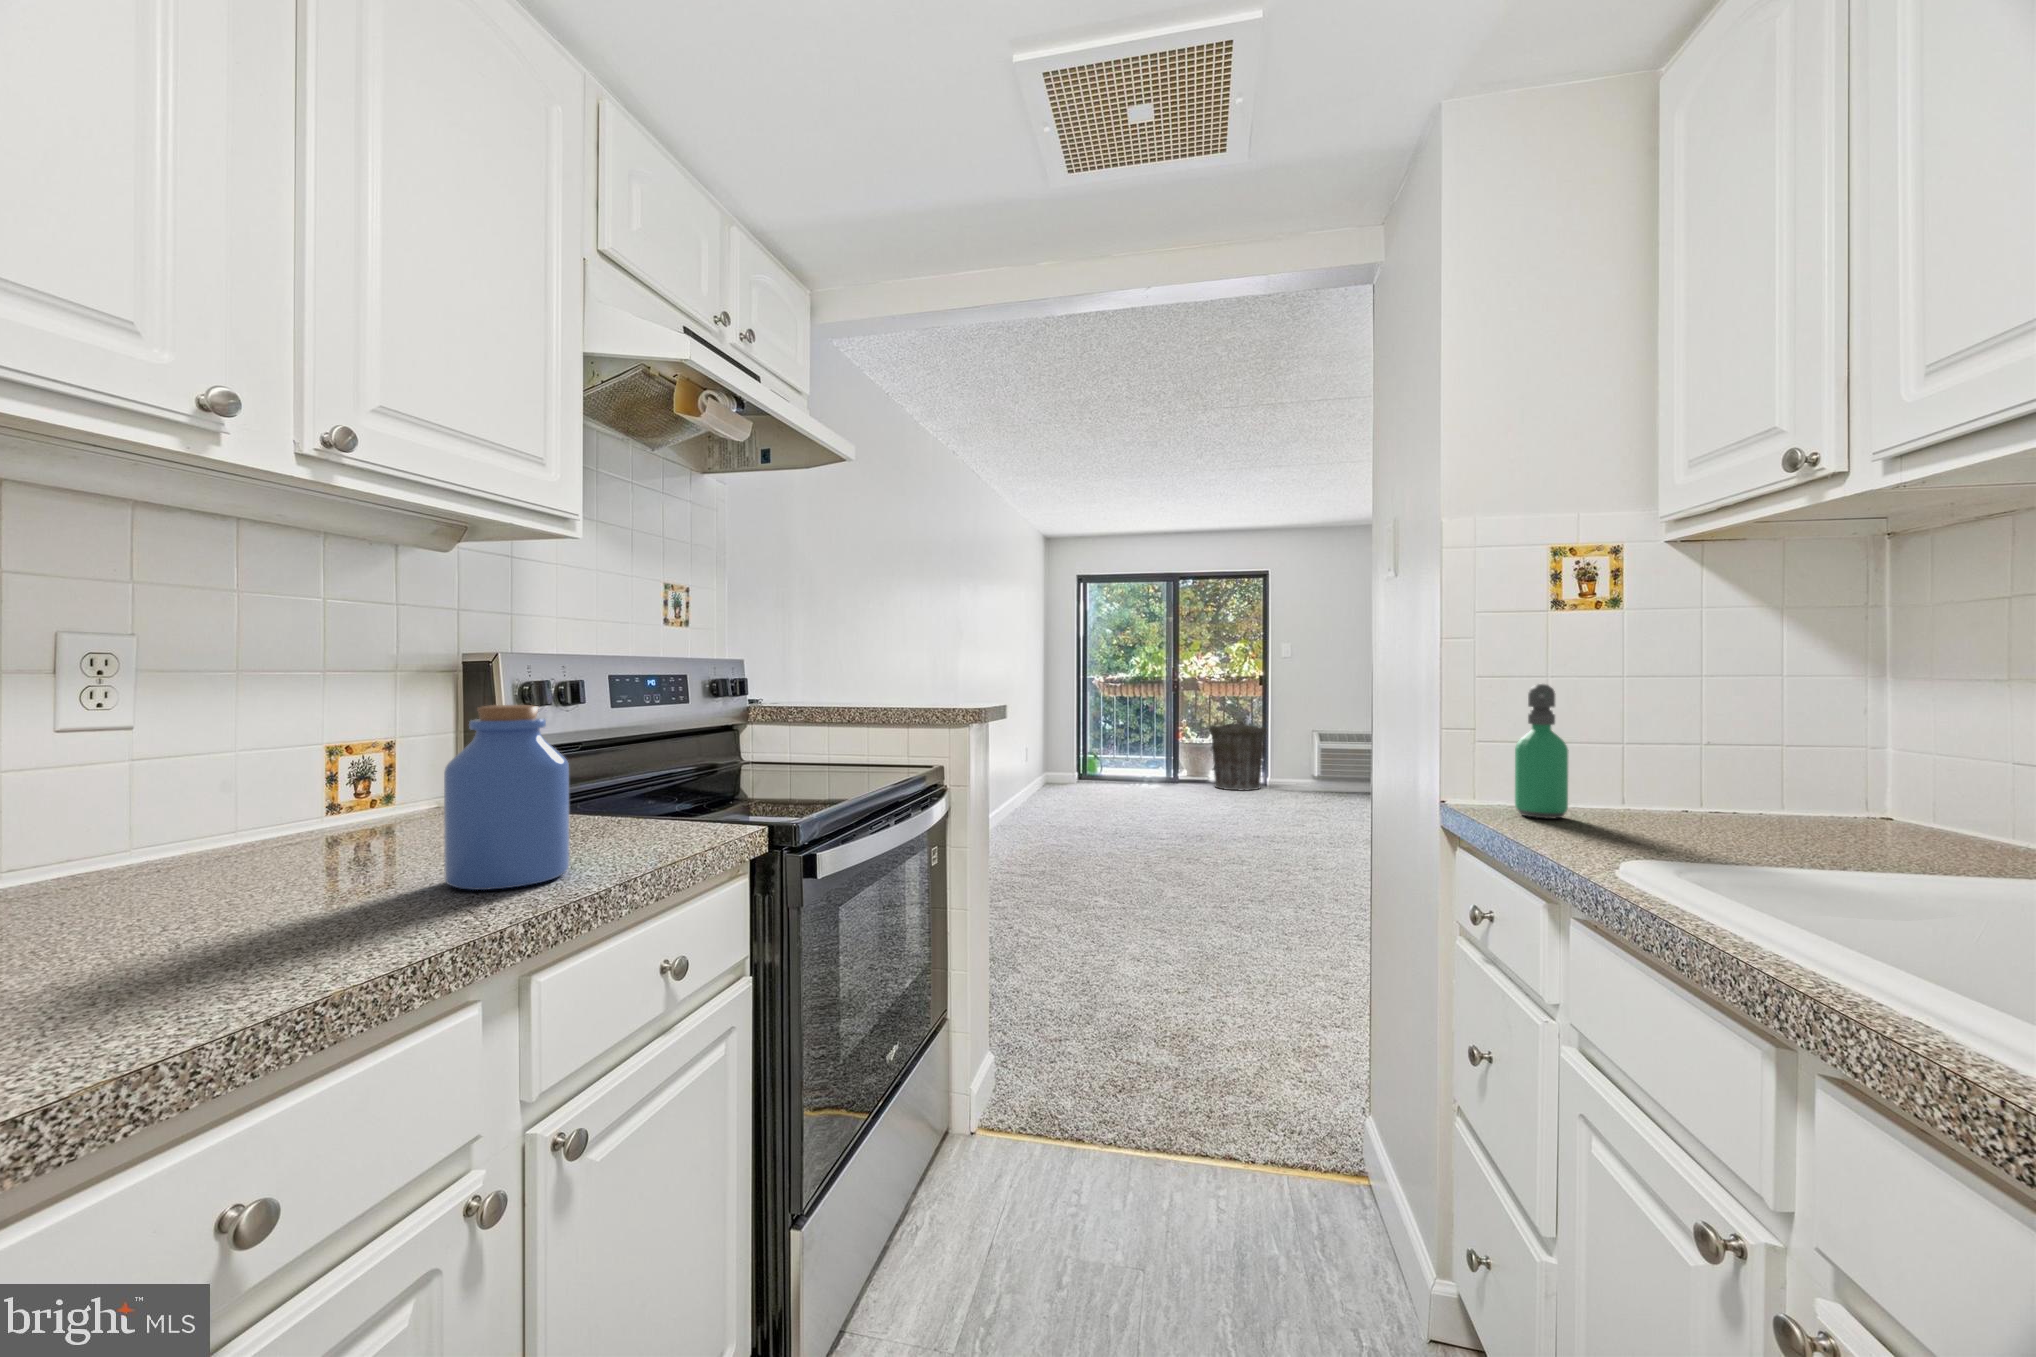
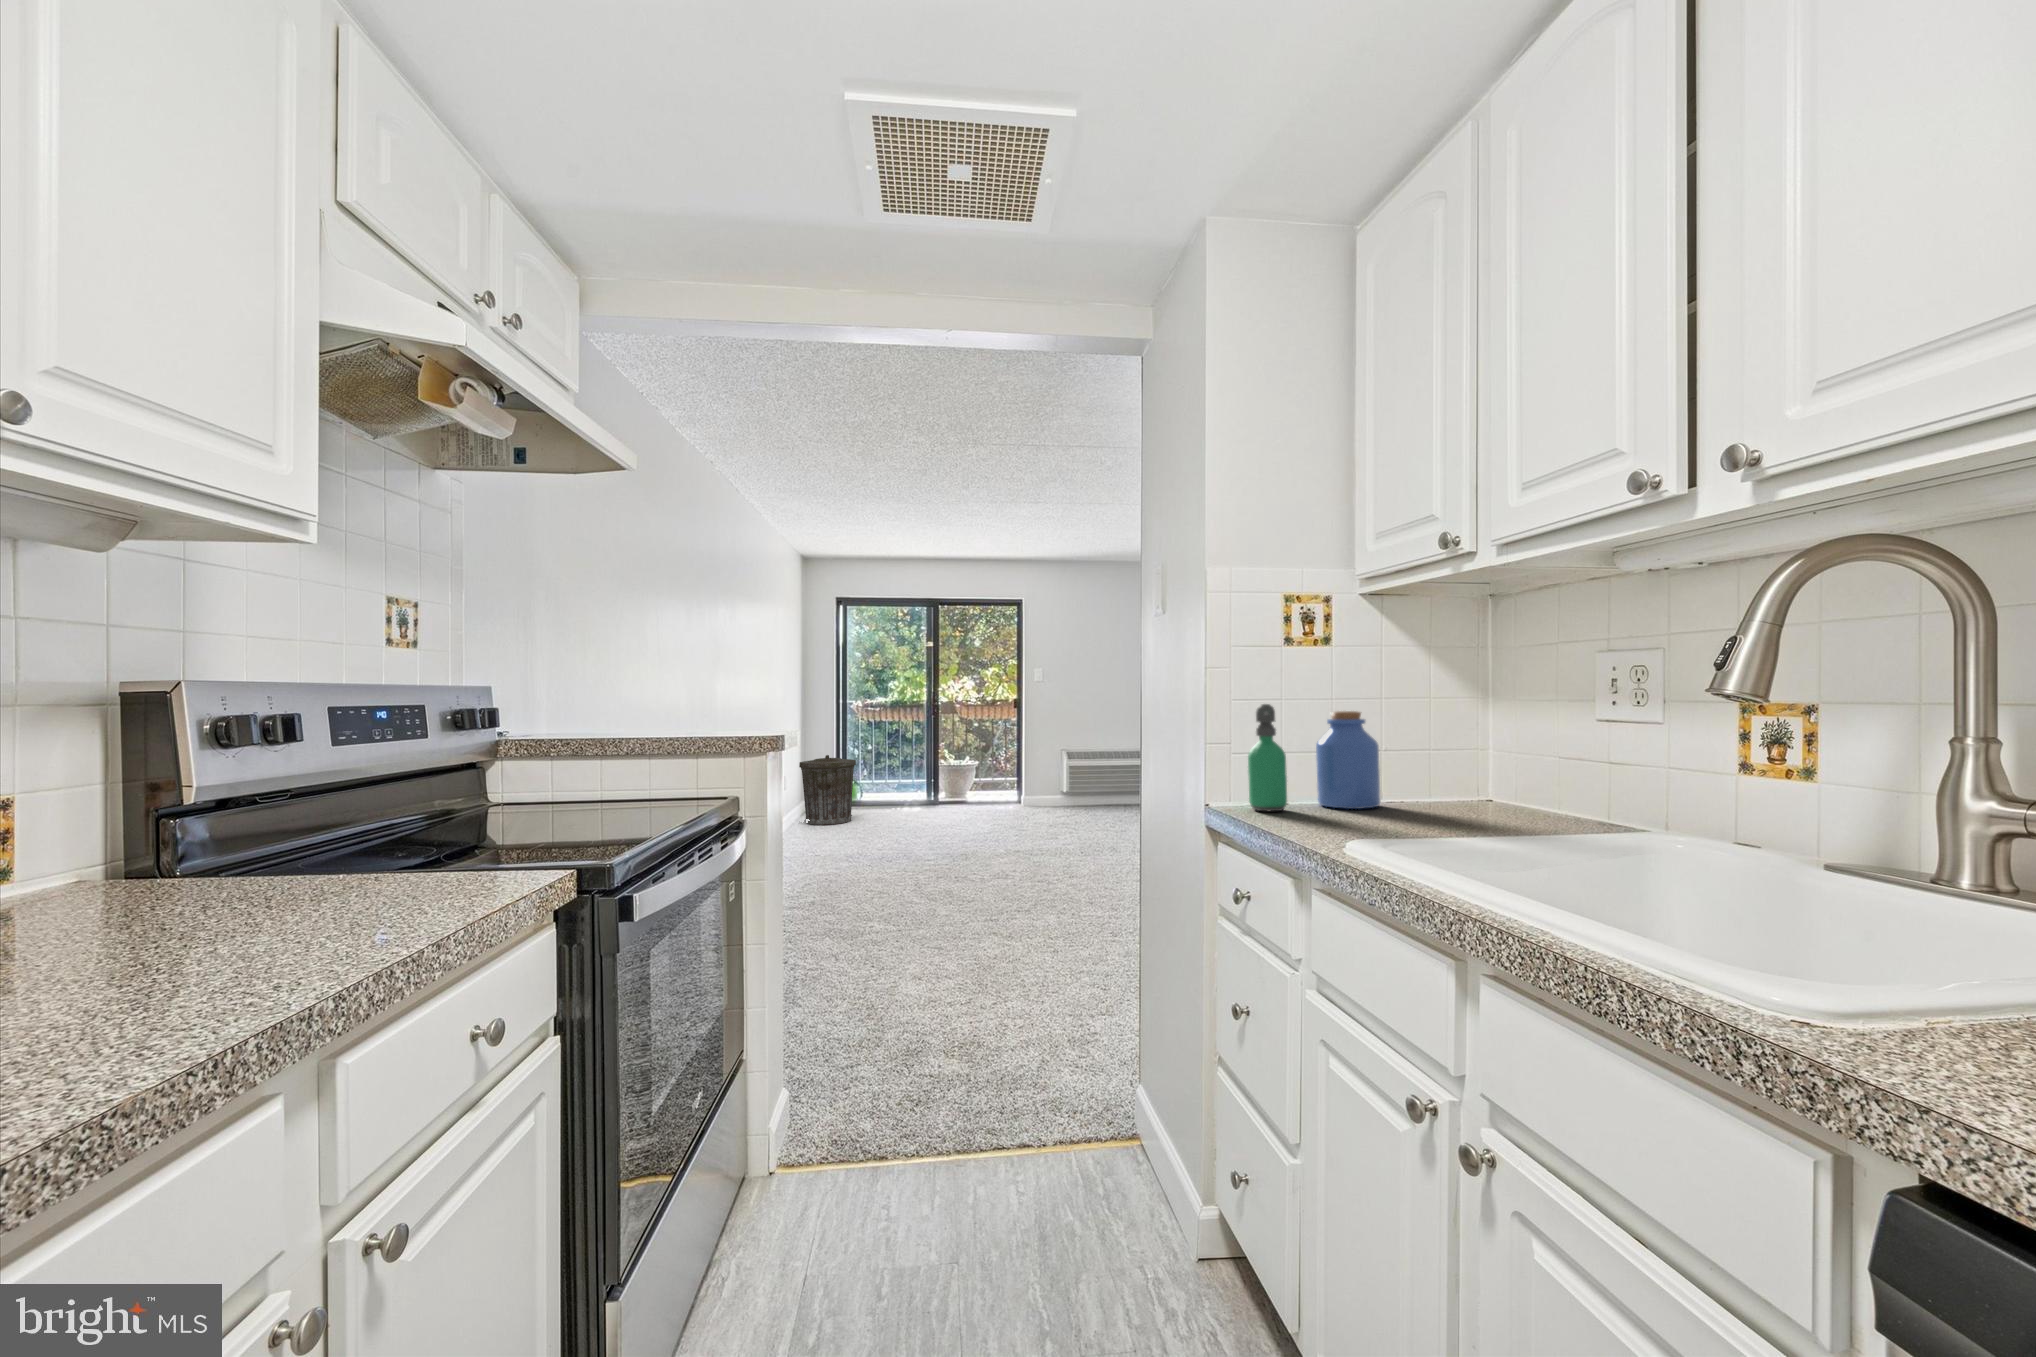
jar: present [444,705,569,890] -> present [1316,711,1381,809]
trash can: present [1209,722,1266,791] -> present [799,755,856,825]

